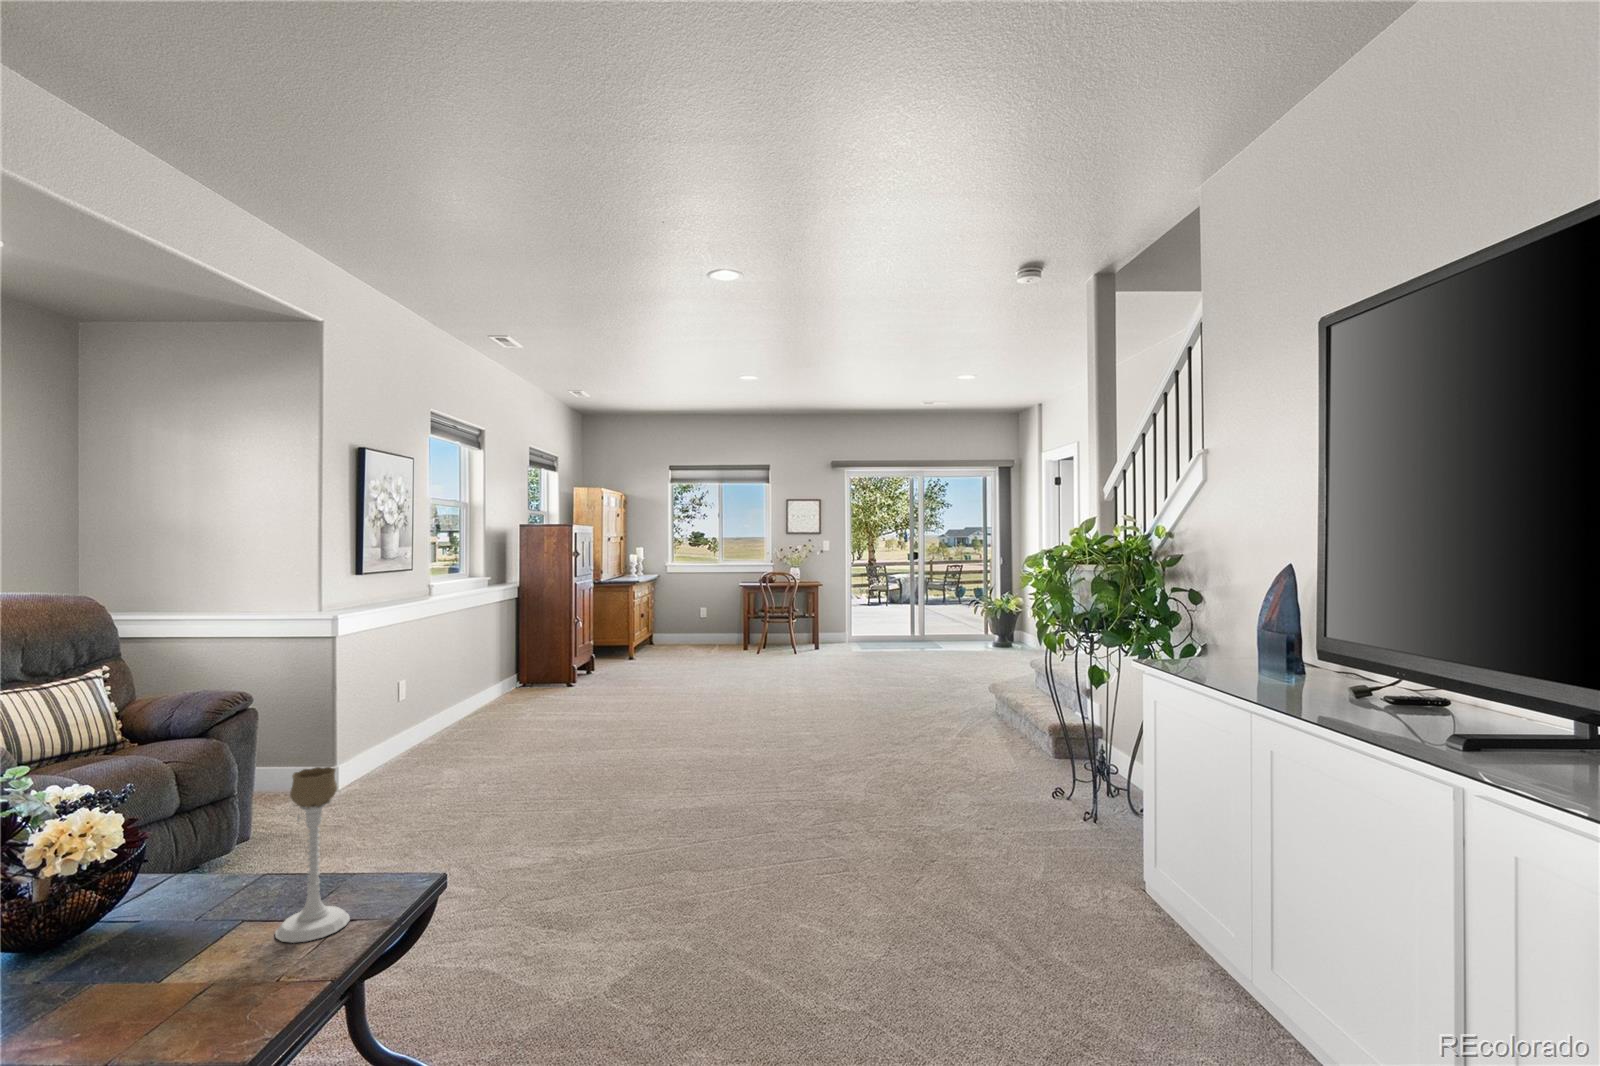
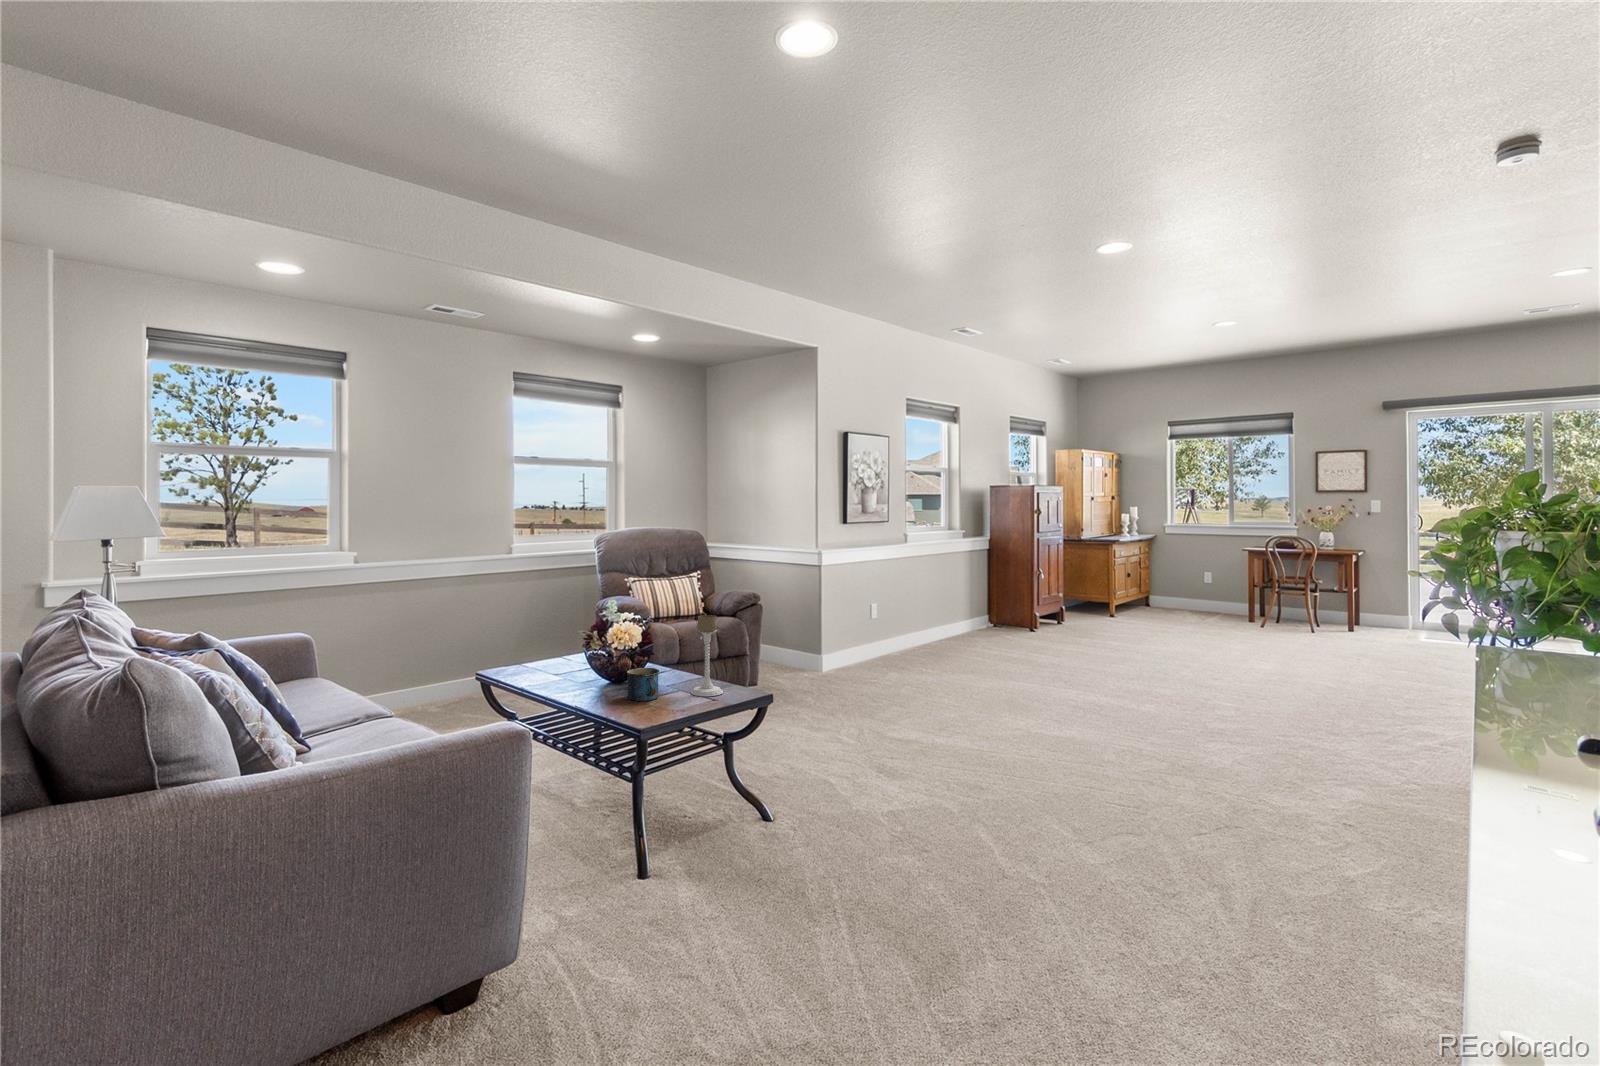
mug: none [113,913,213,1011] -> present [626,668,660,701]

